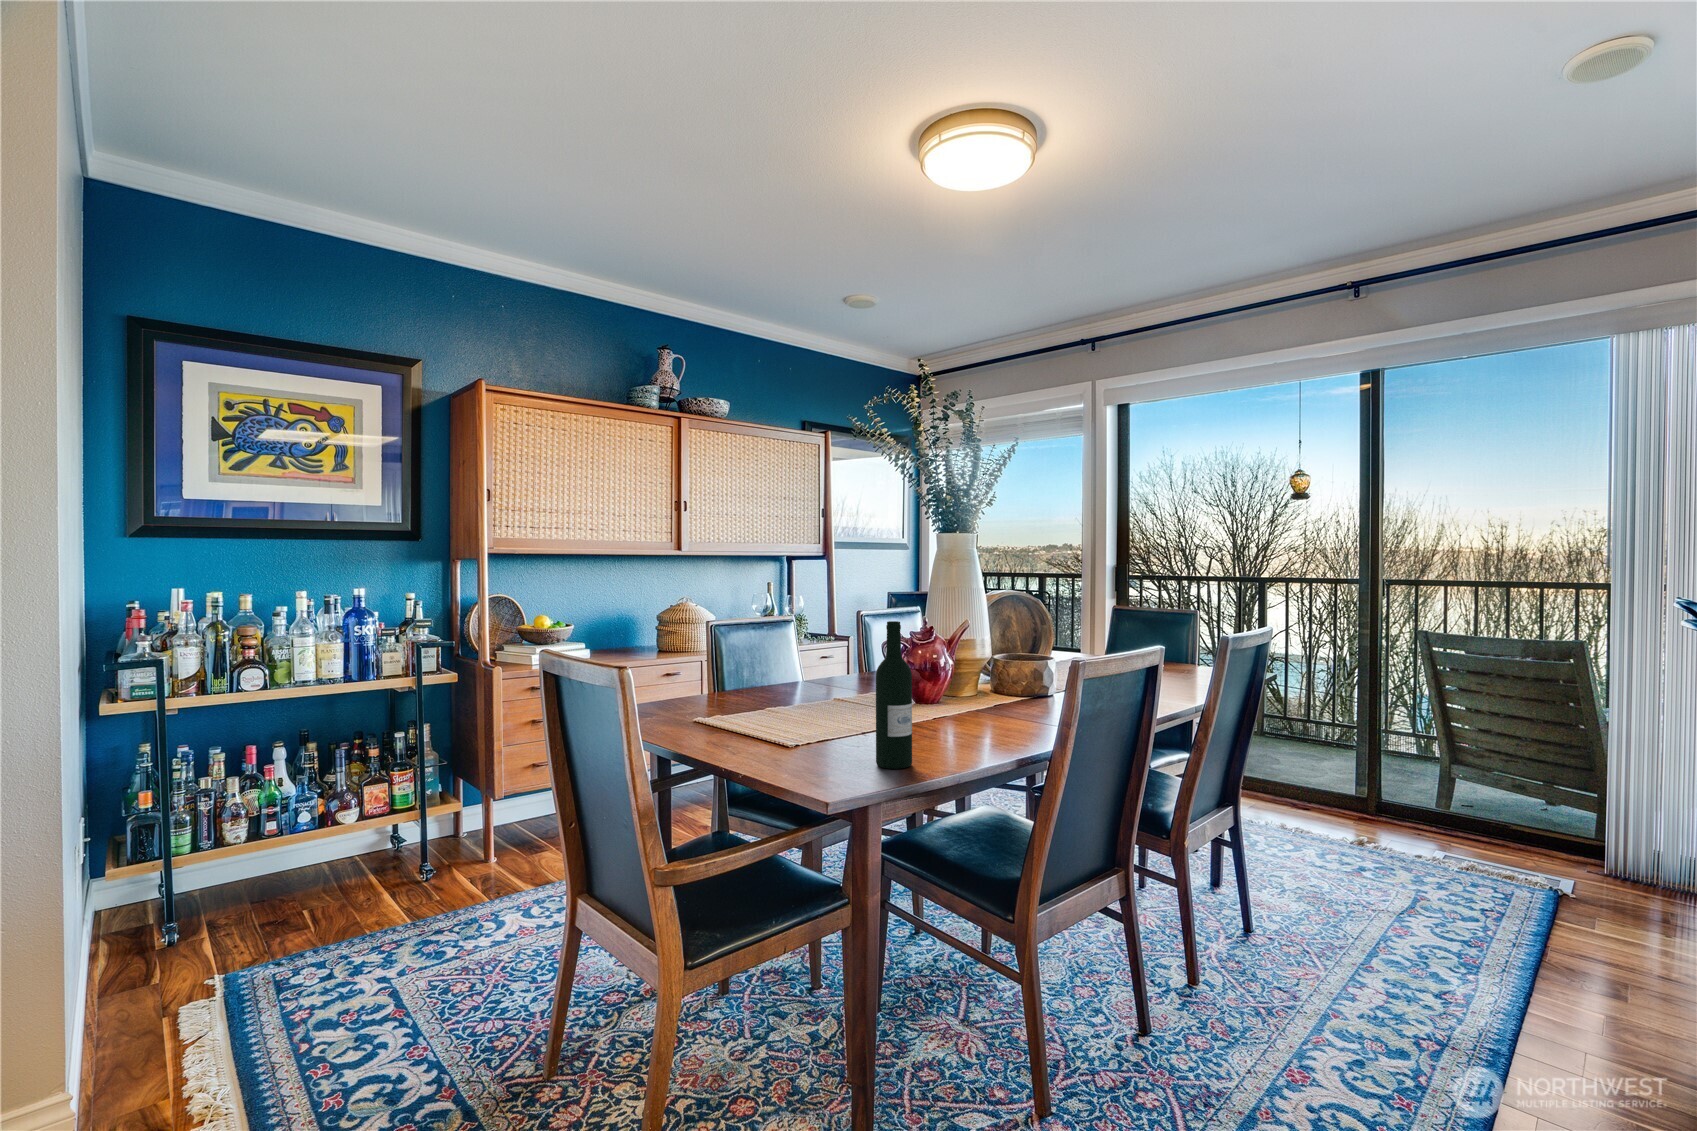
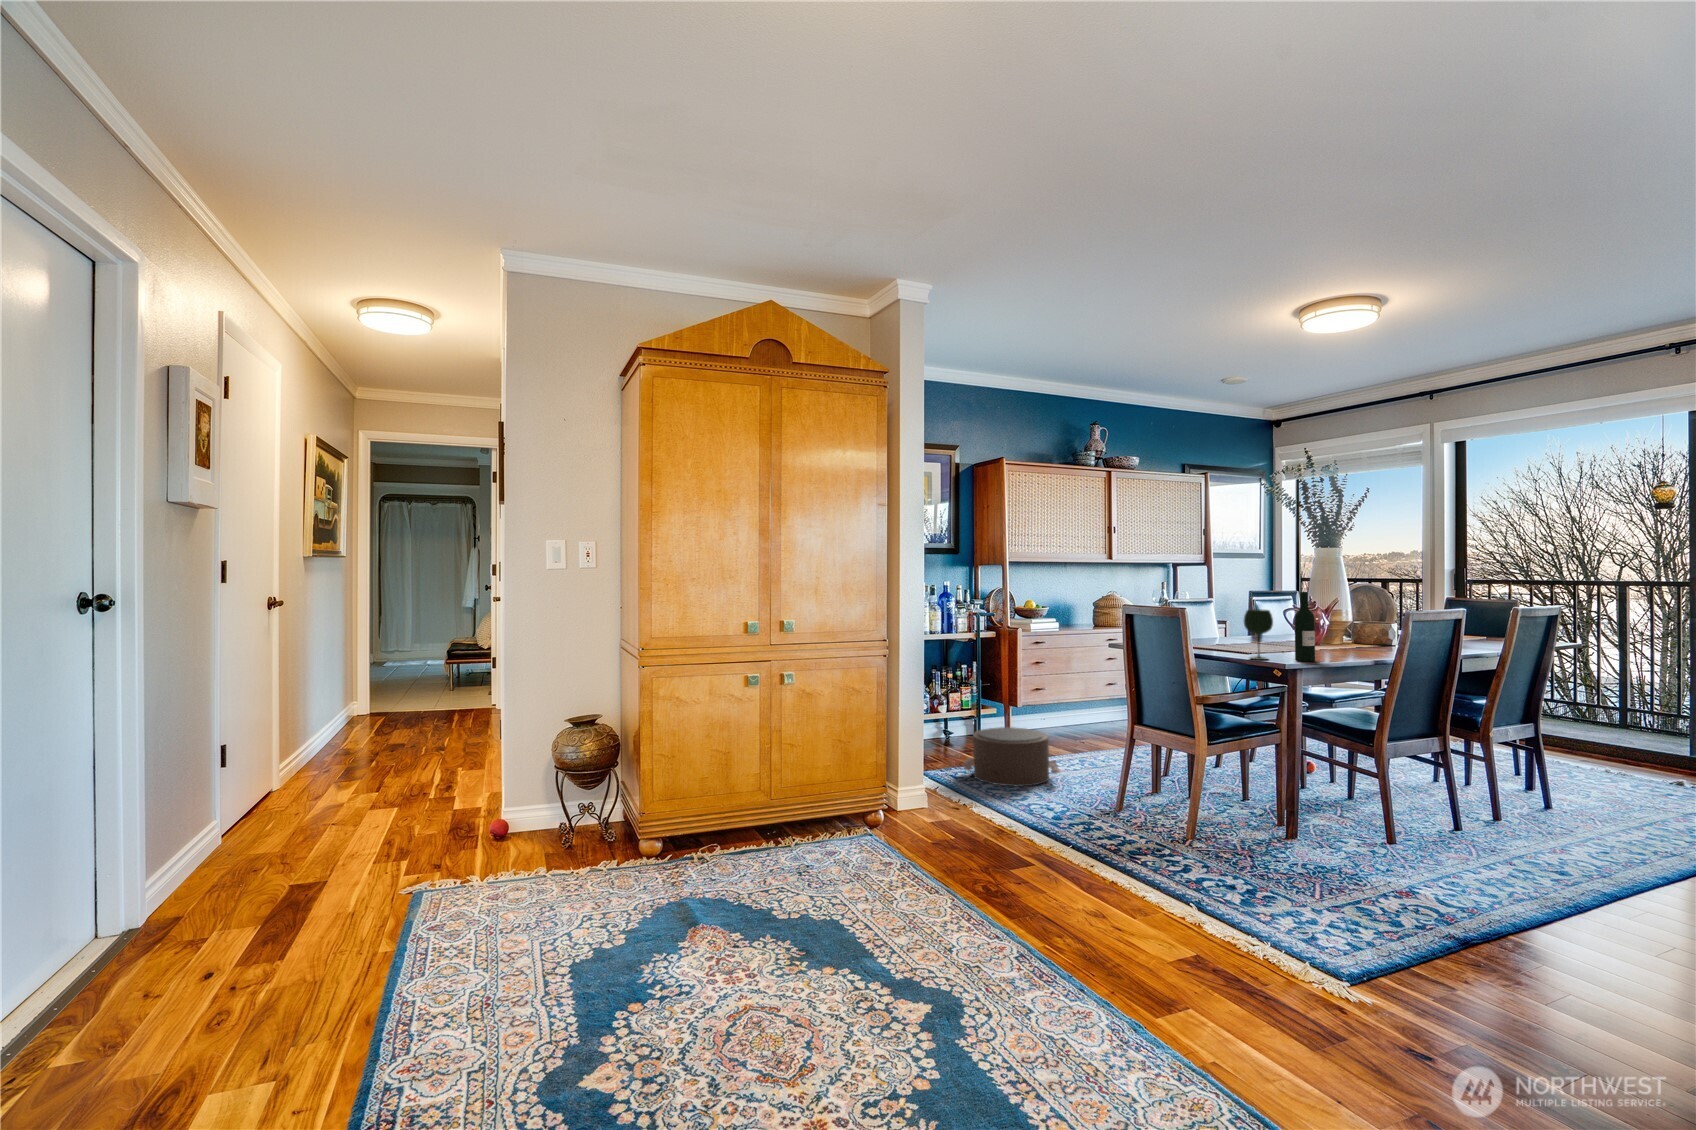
wine glass: none [781,657,837,766] -> present [1244,609,1273,660]
pouf: none [243,875,485,1035] -> present [964,727,1061,786]

